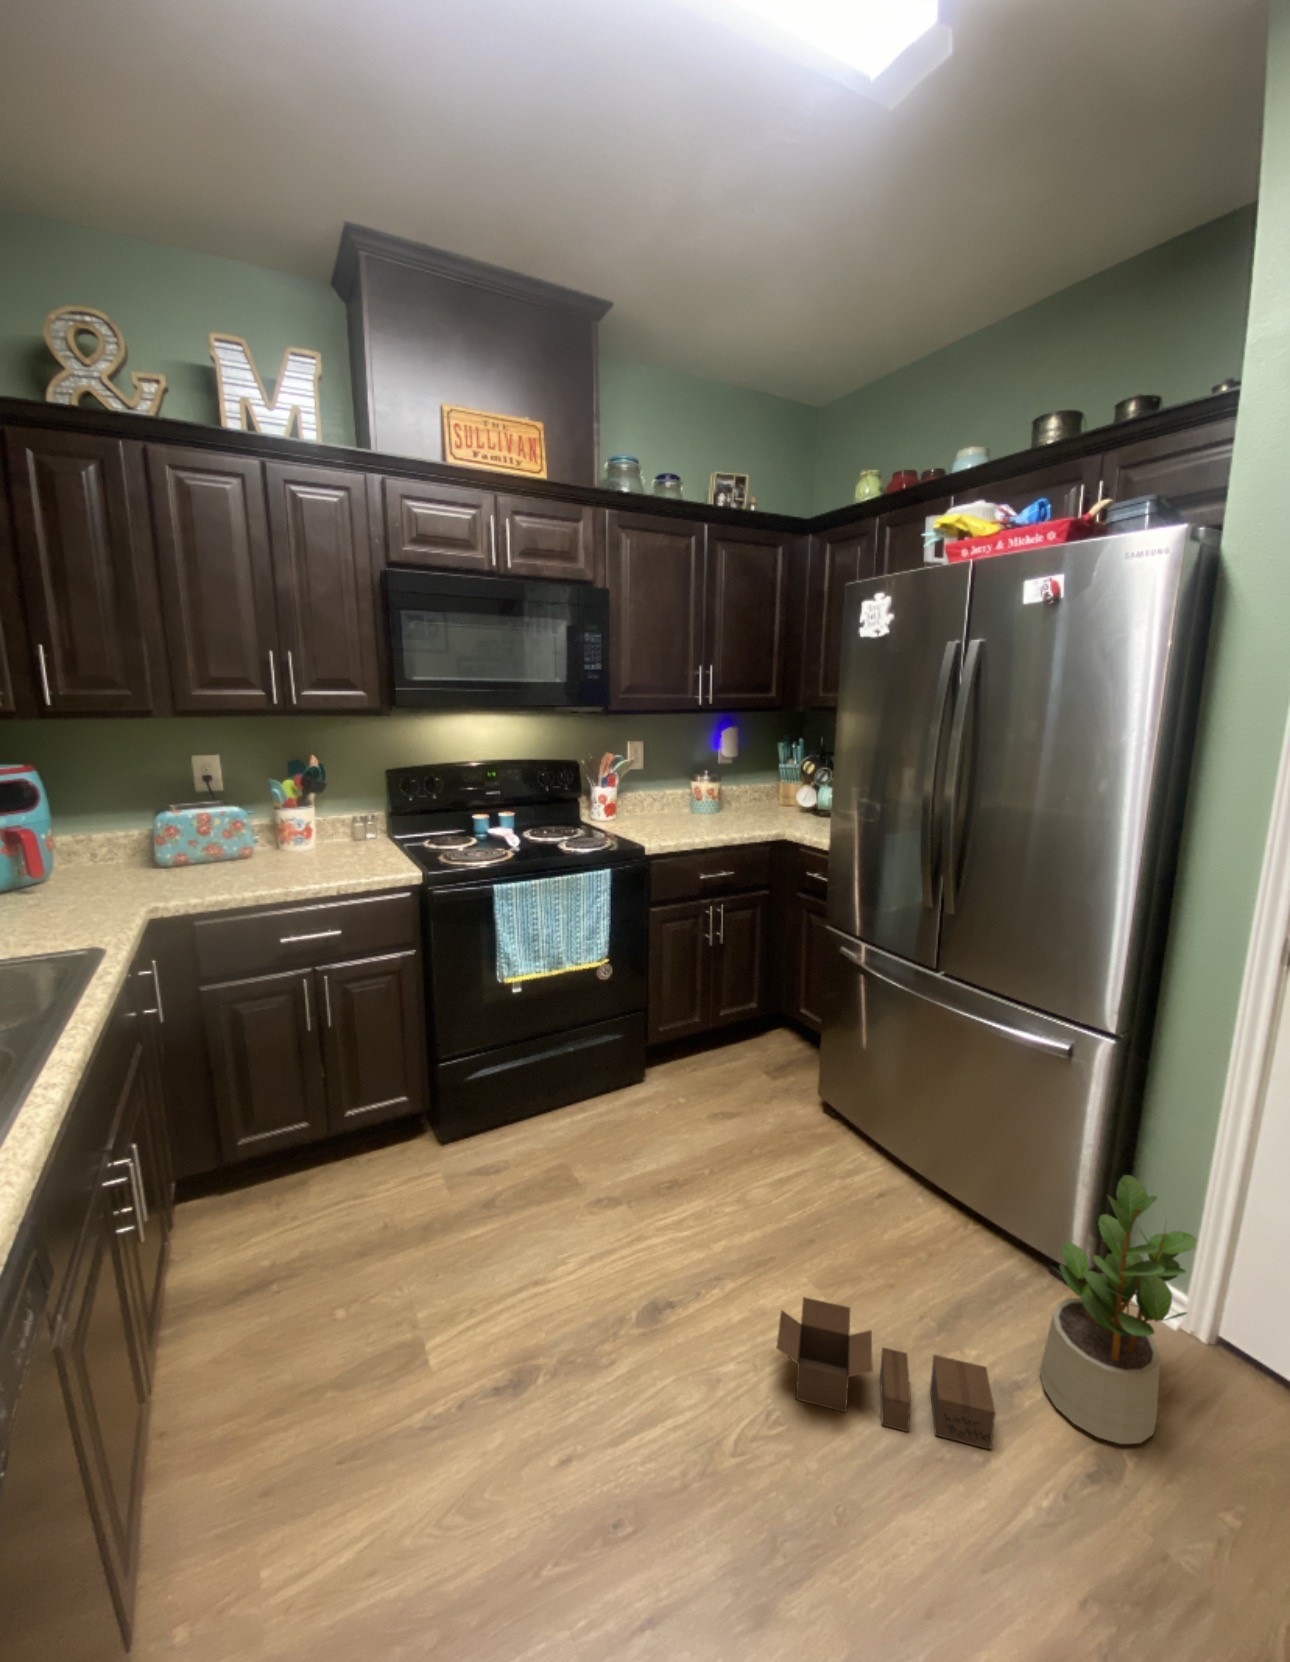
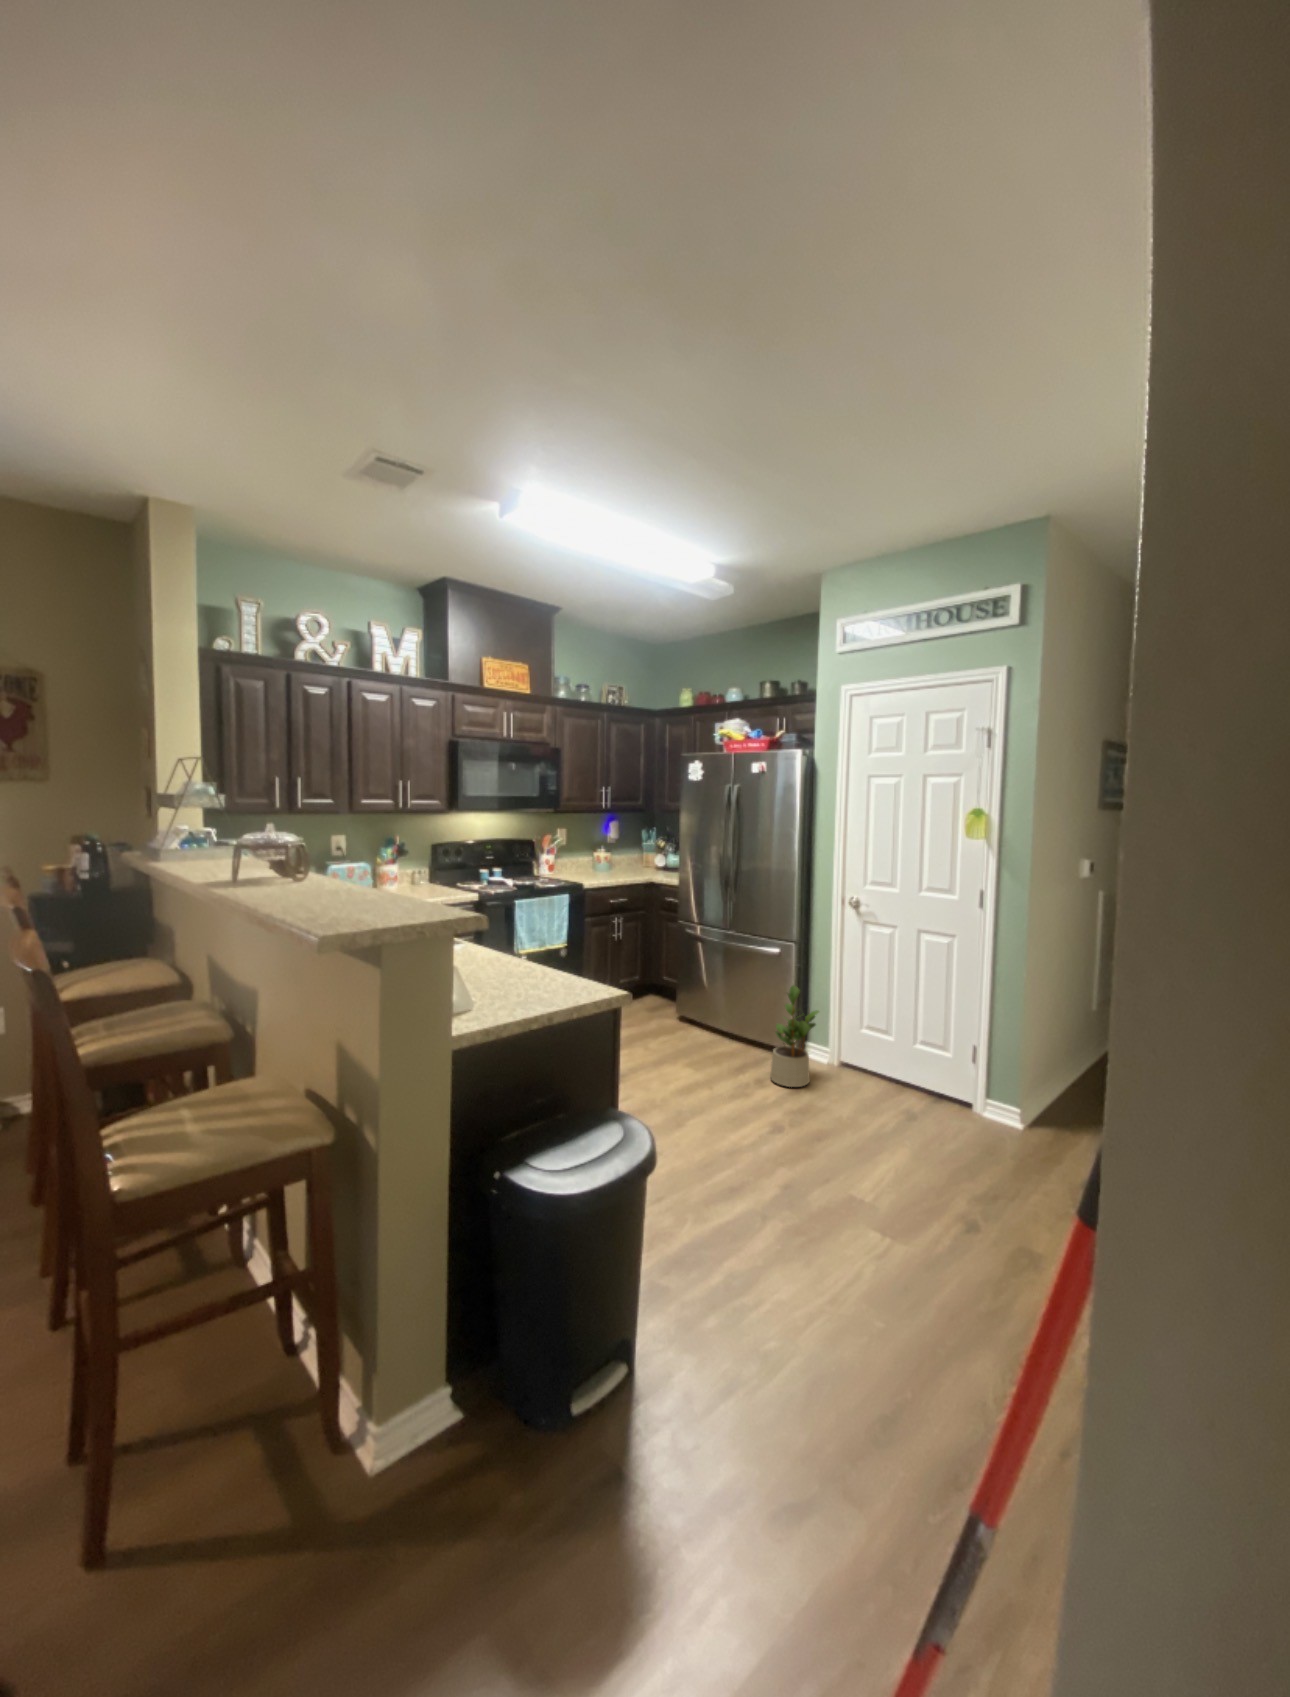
cardboard box: present [777,1297,995,1449] -> none [669,1057,751,1093]

